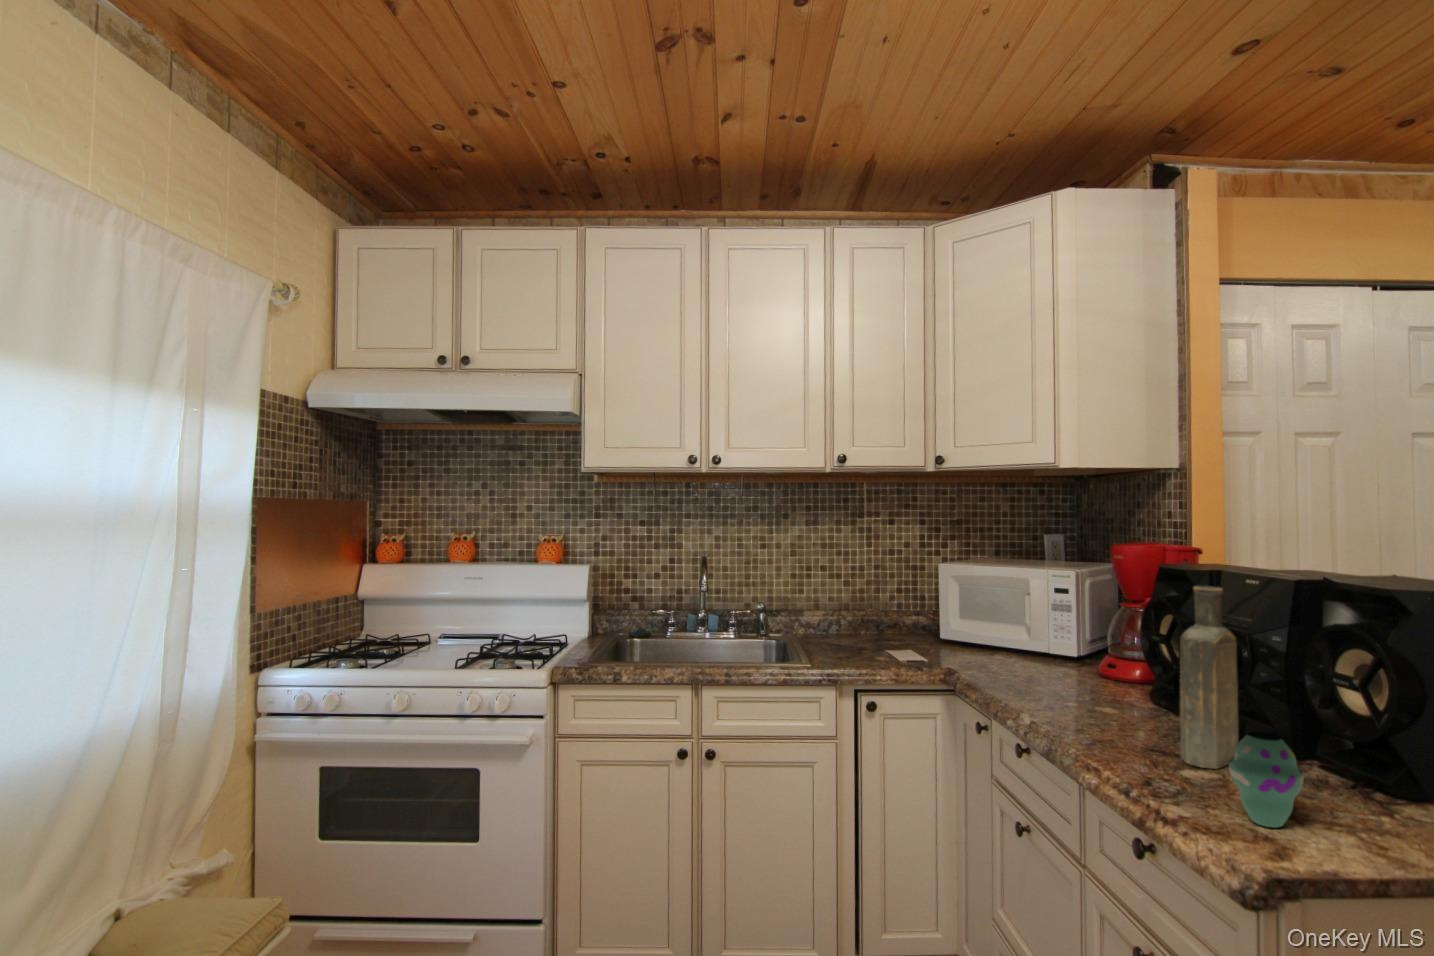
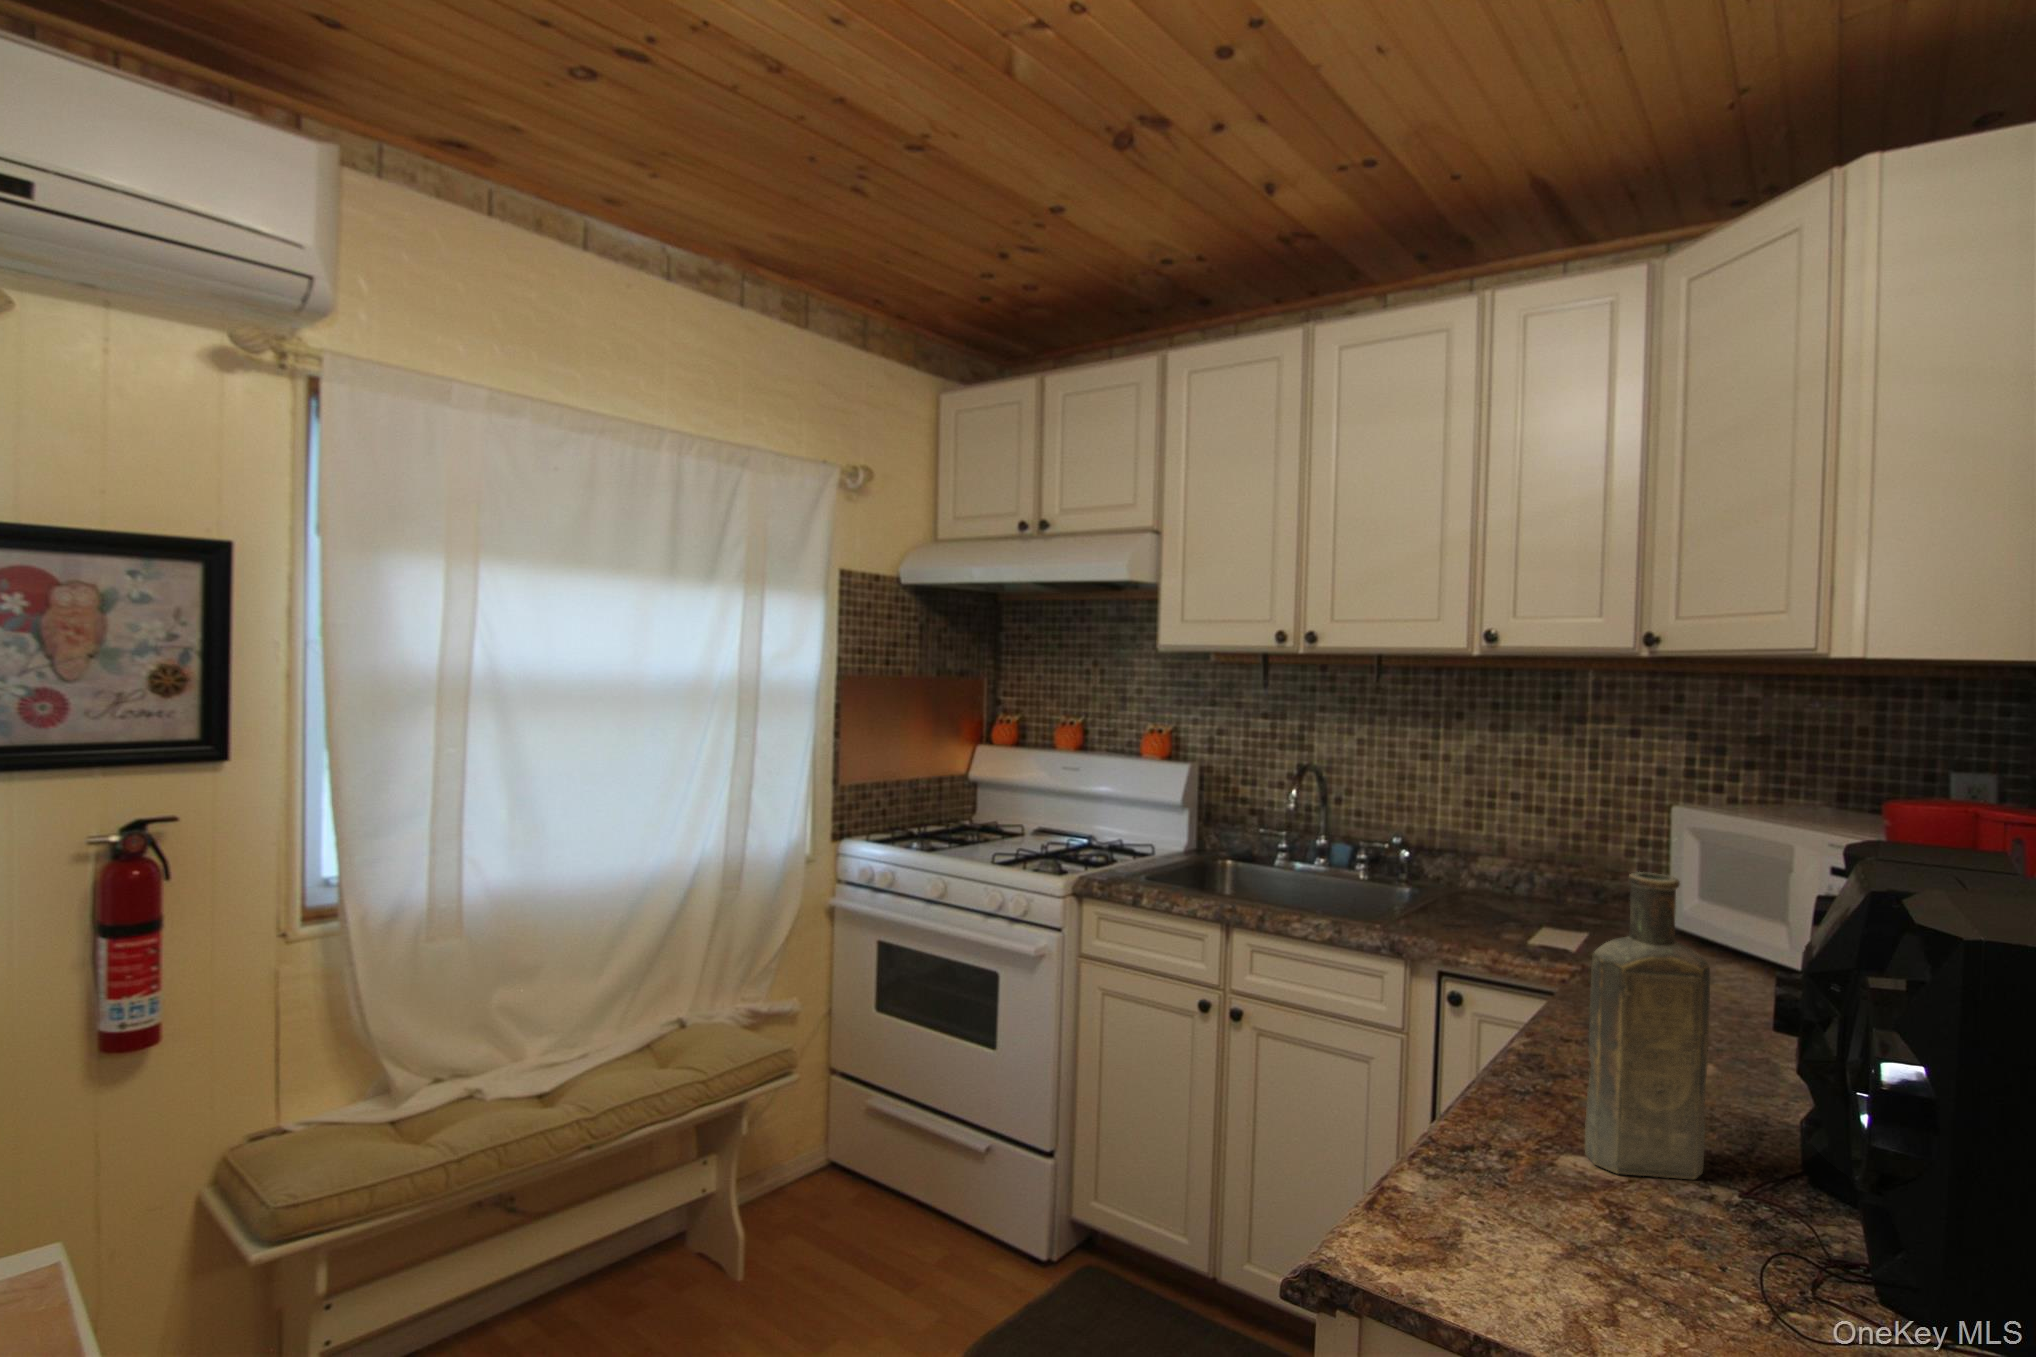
vase: present [1229,732,1304,828] -> none [1431,1096,1537,1248]

